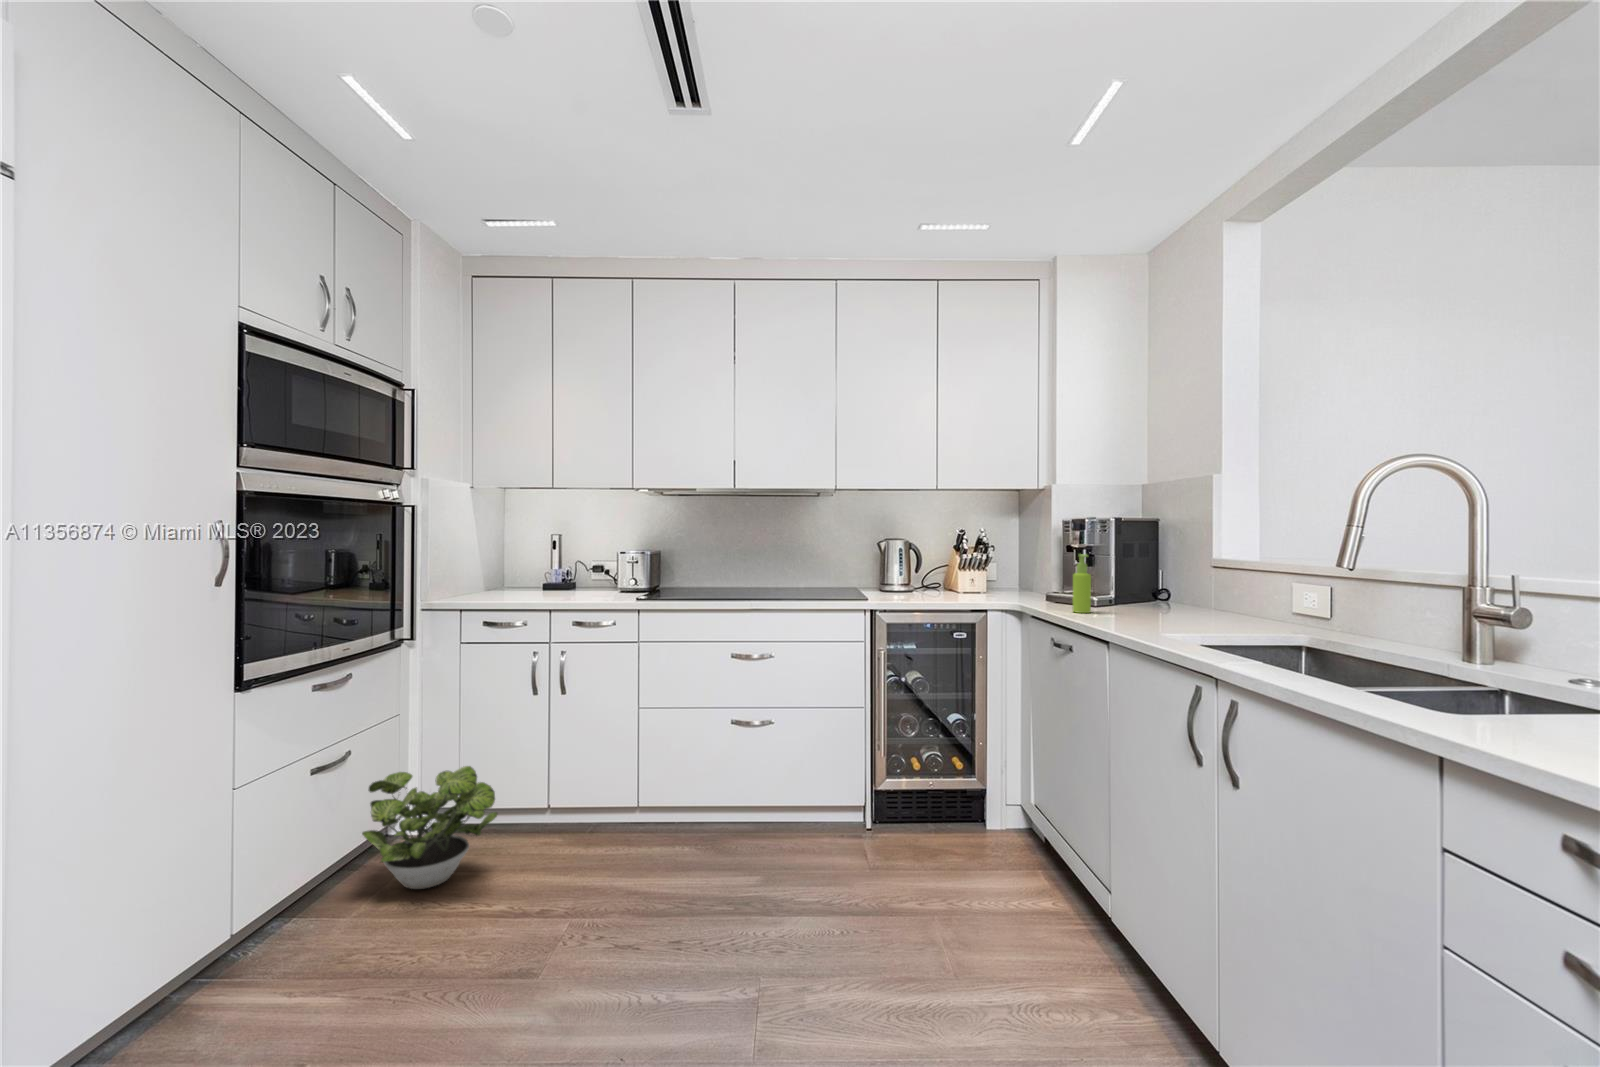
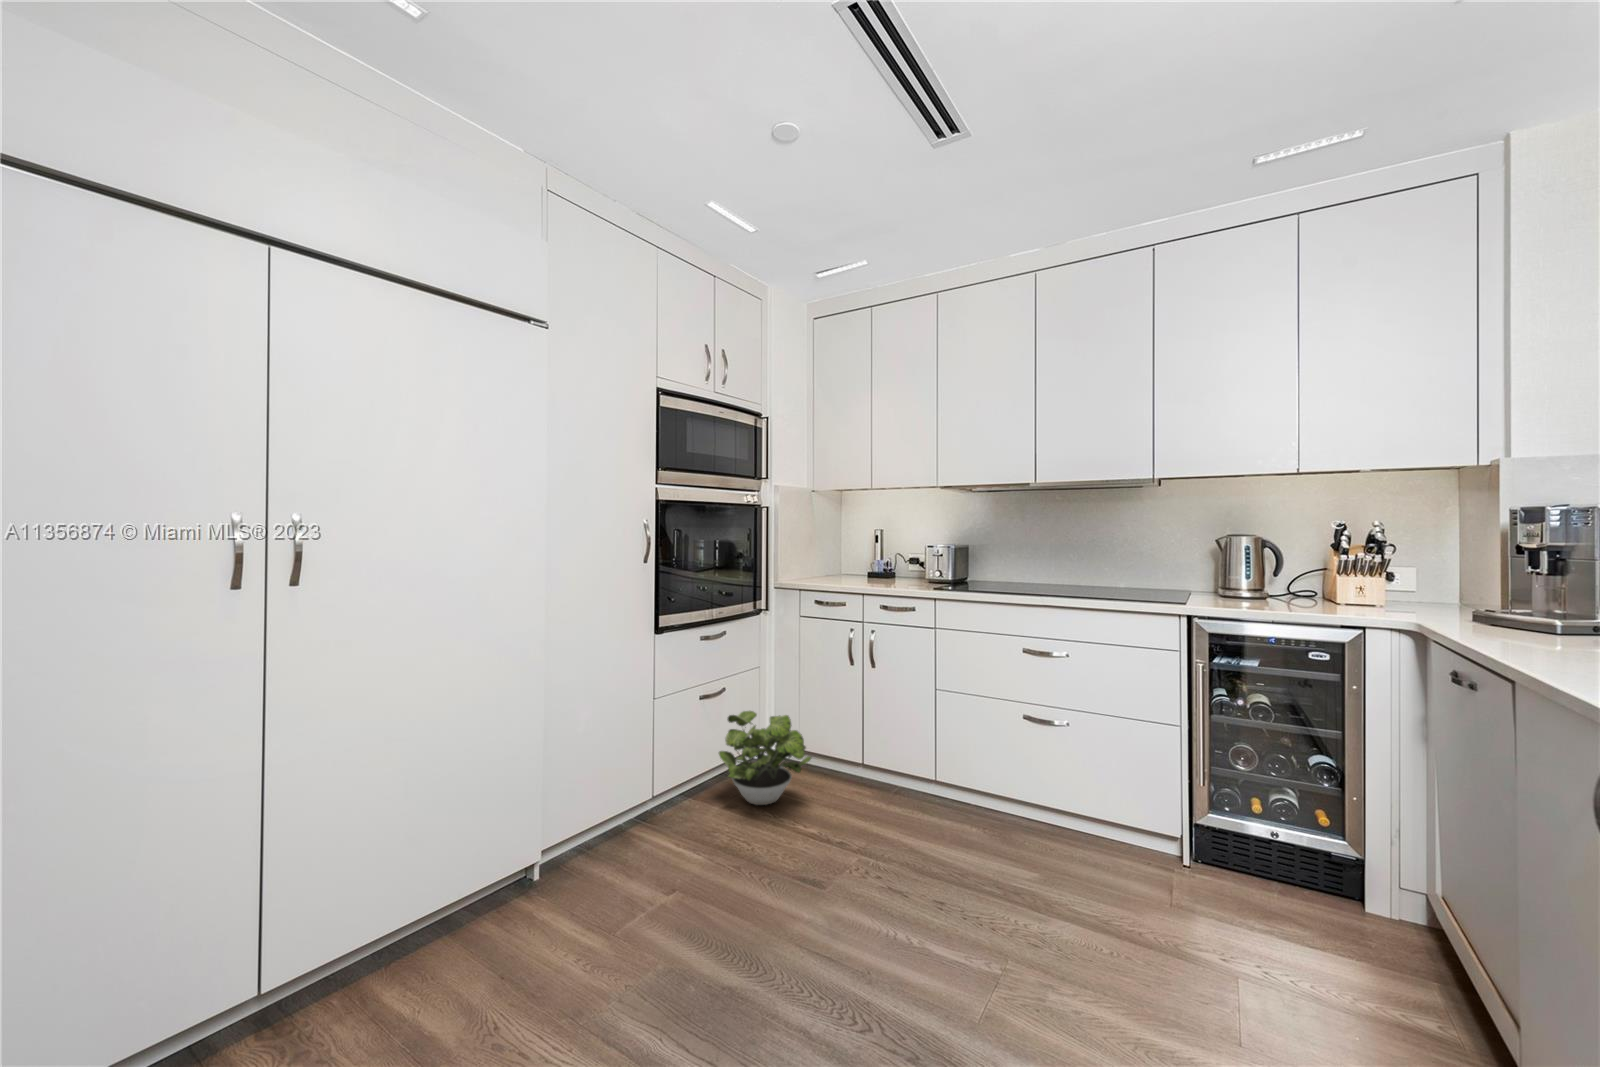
soap dispenser: present [1073,554,1091,613] -> none [1515,557,1555,644]

